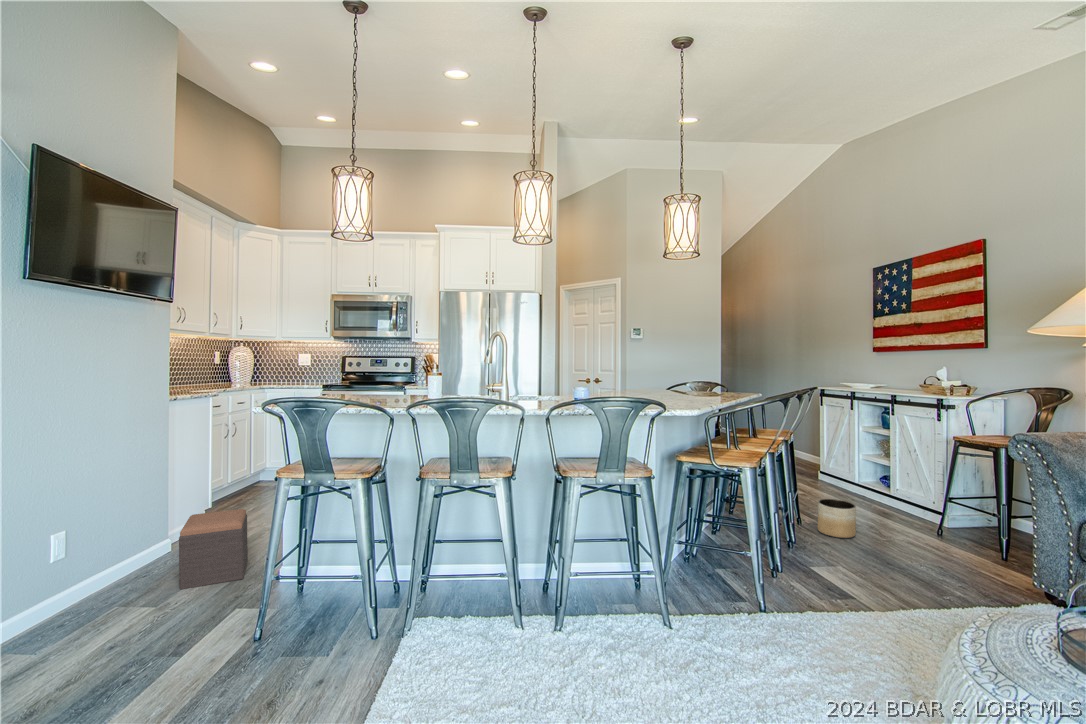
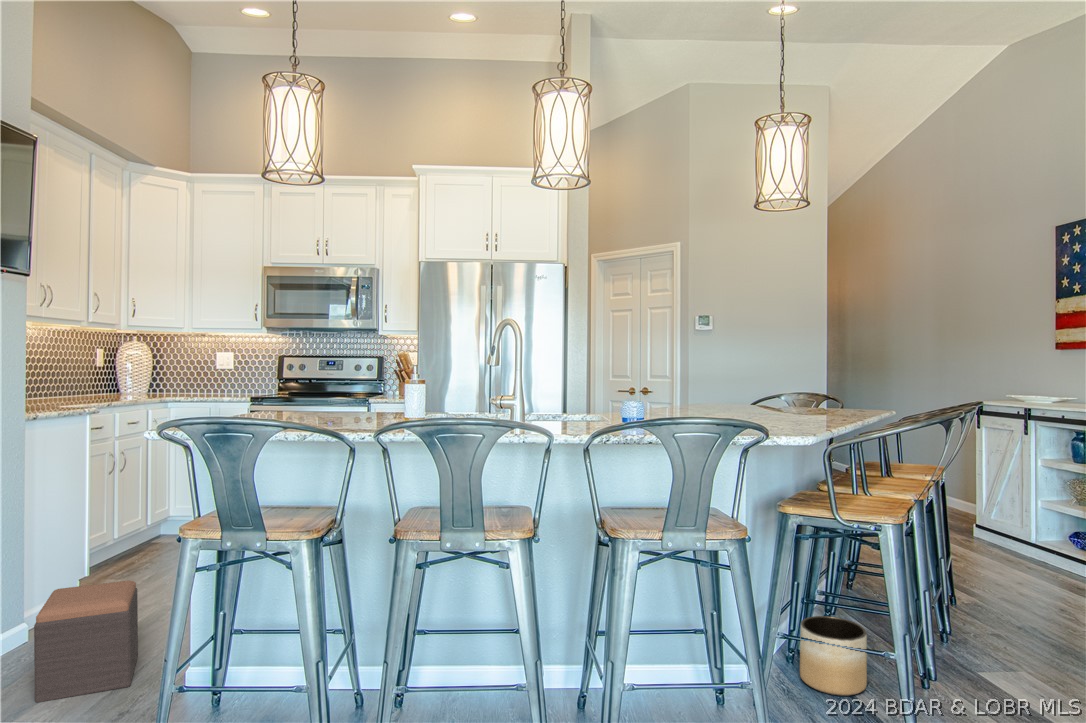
planter: present [818,499,856,538] -> present [800,616,867,696]

